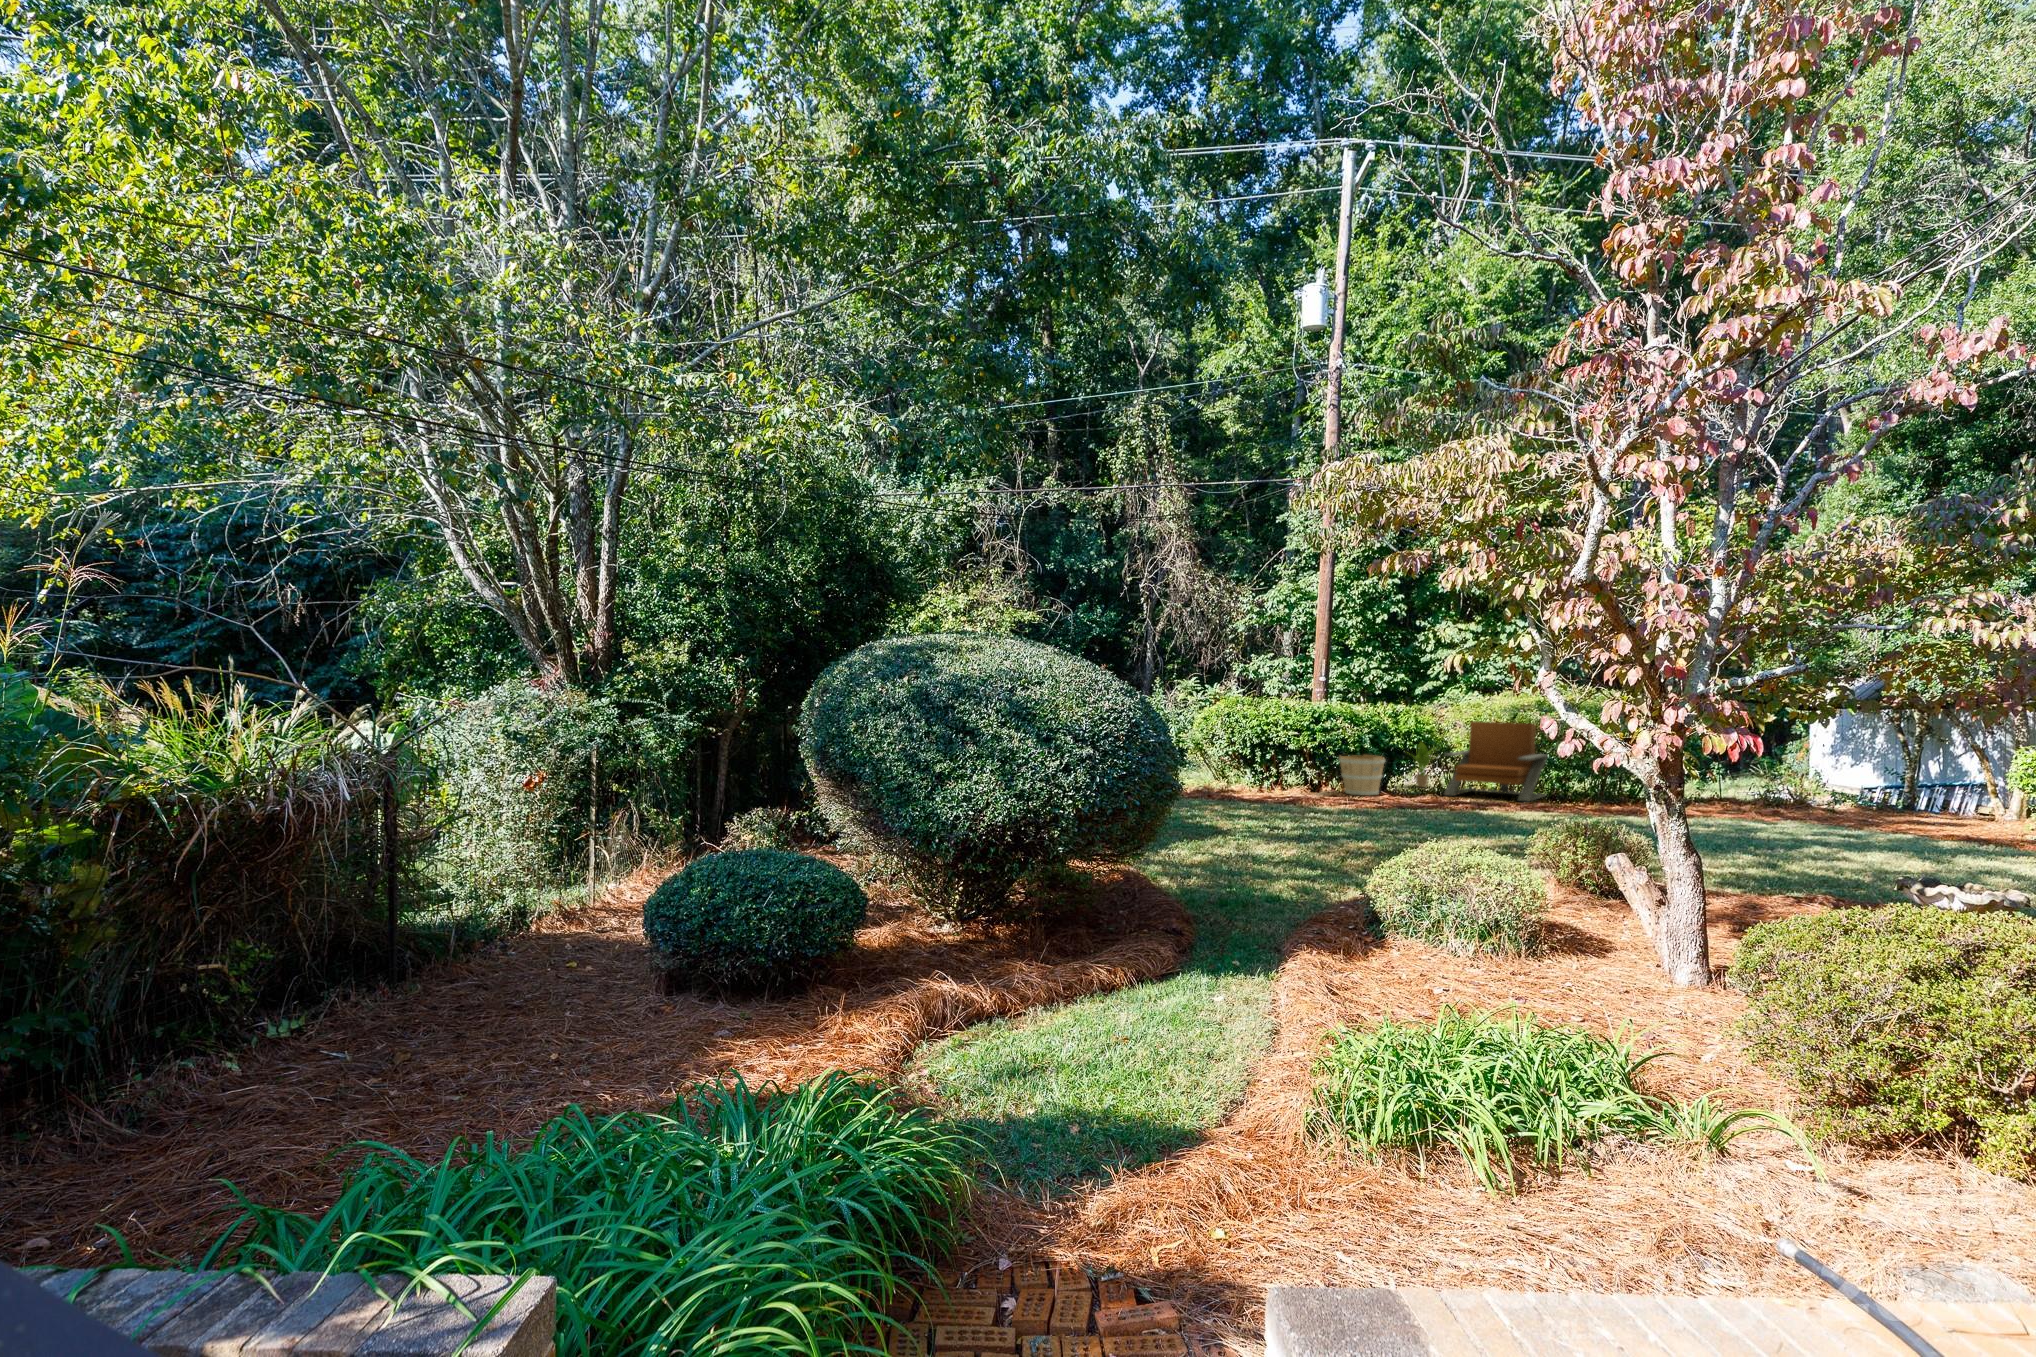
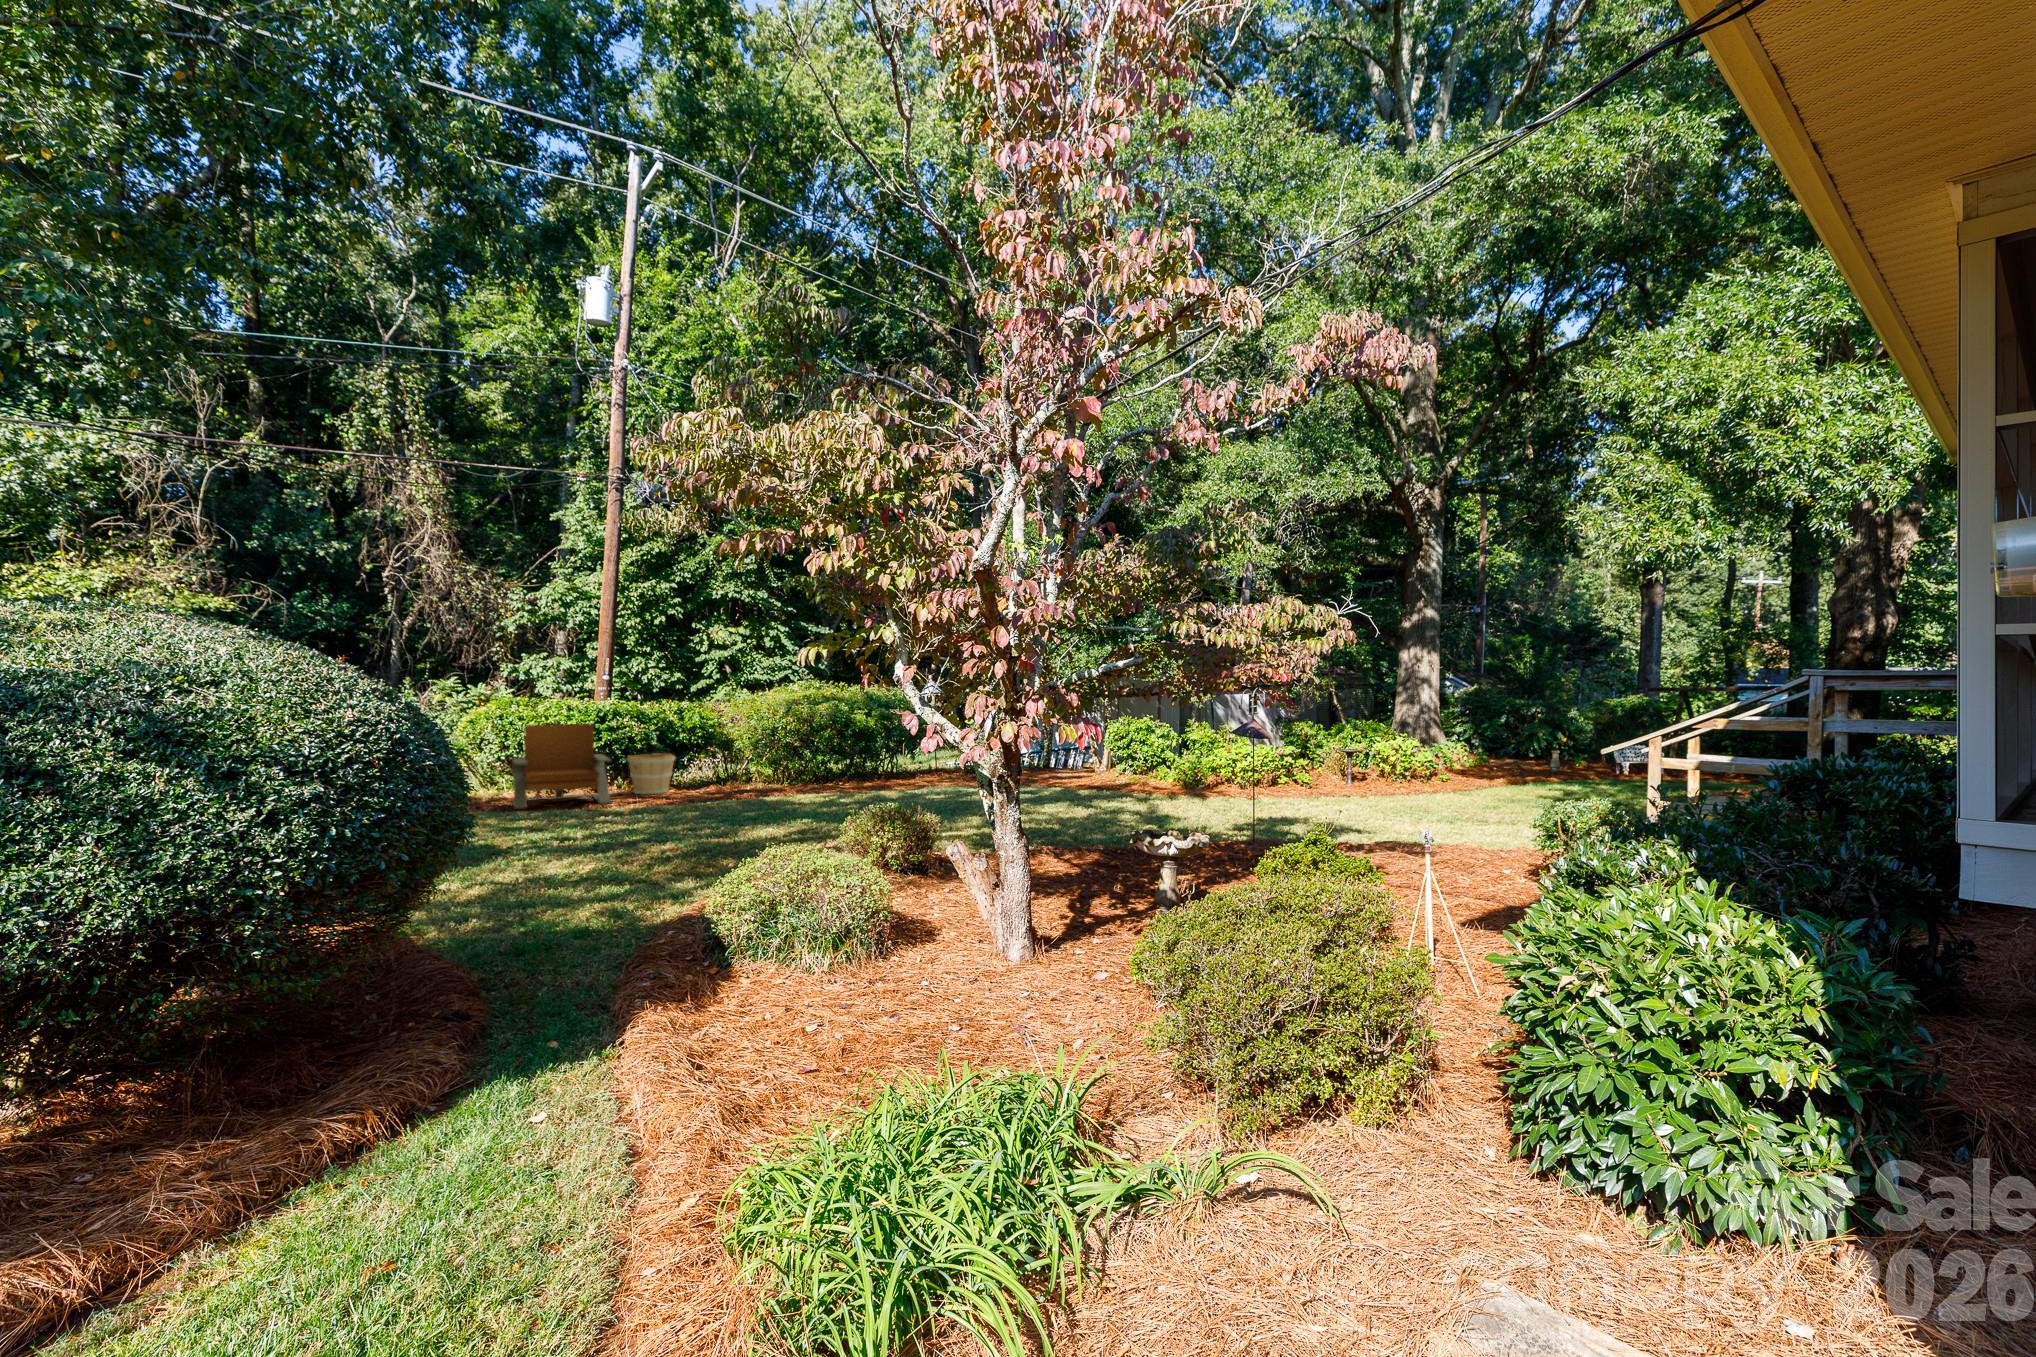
lounge chair: present [1444,721,1548,801] -> present [512,724,611,809]
potted plant: present [1413,742,1440,787] -> none [691,737,725,781]

